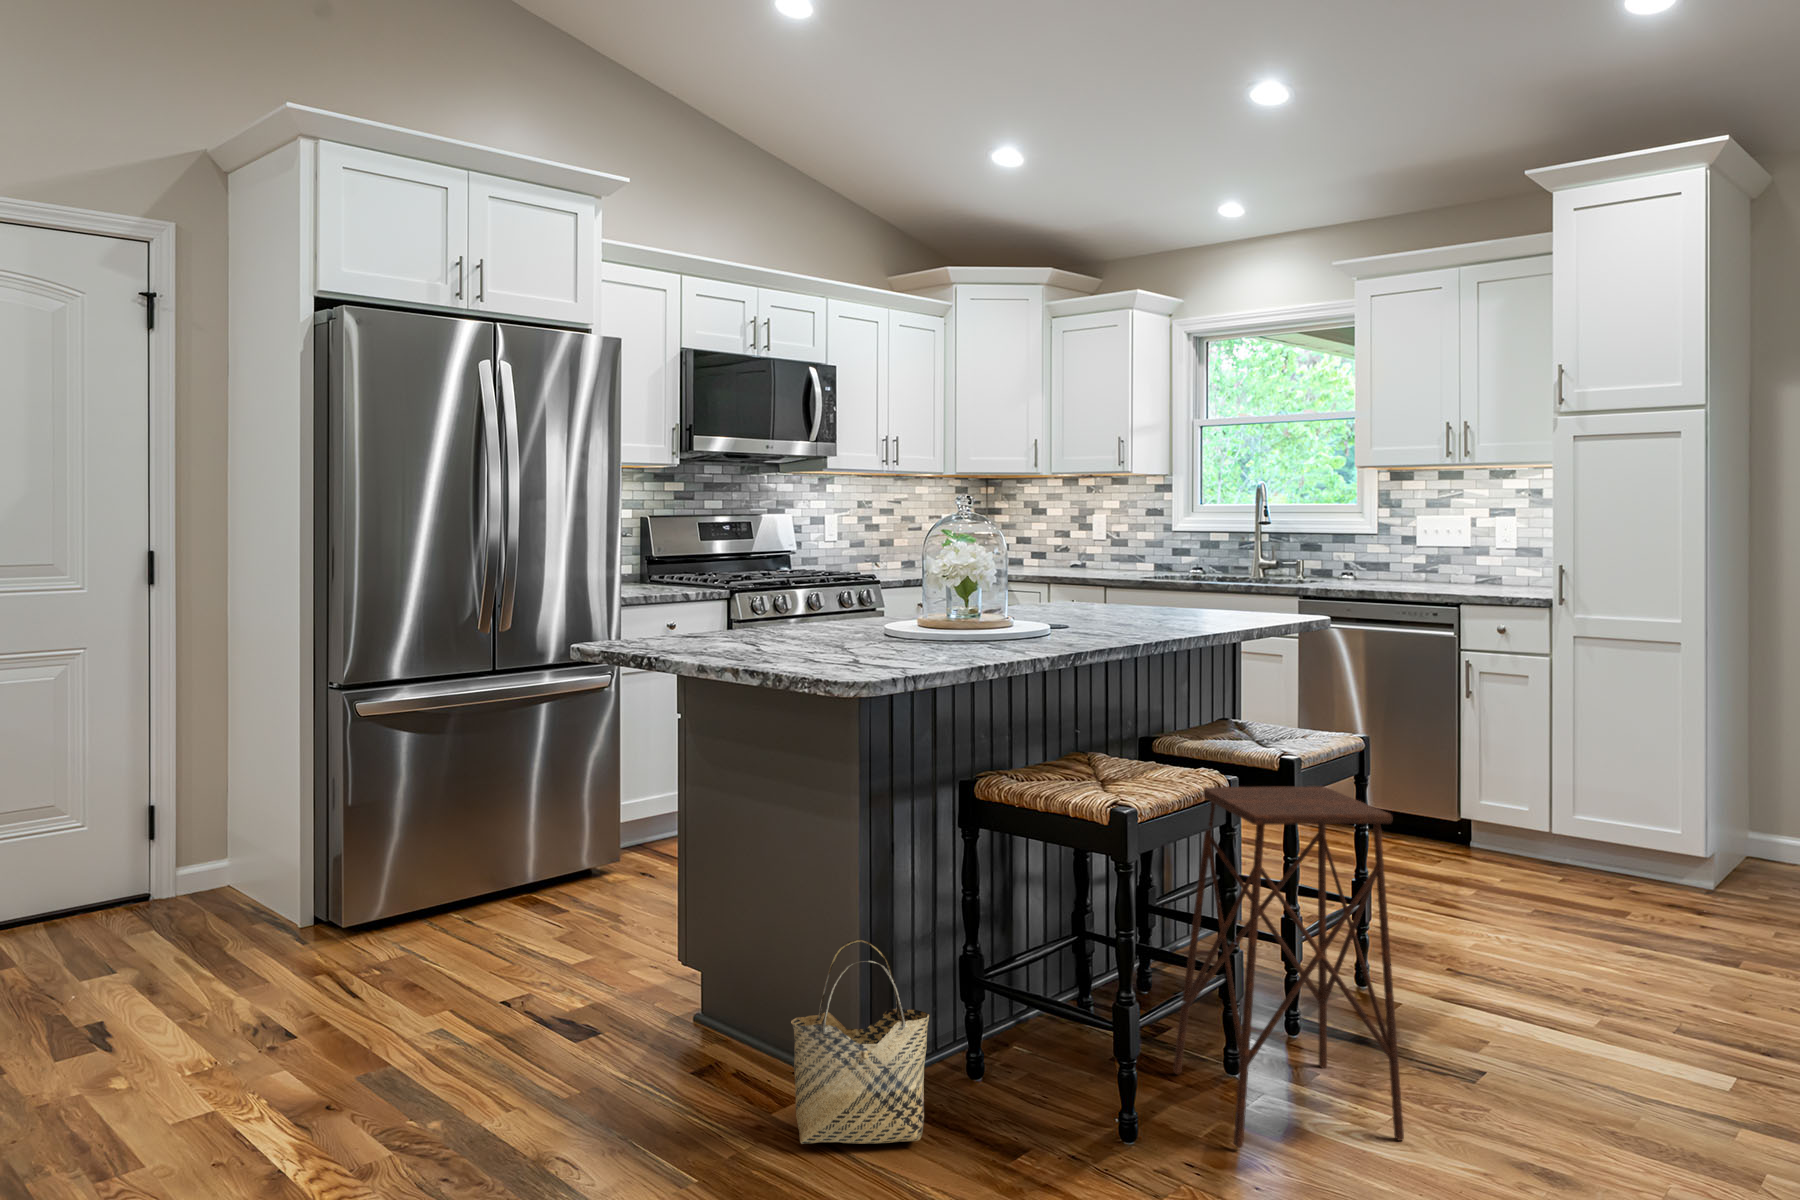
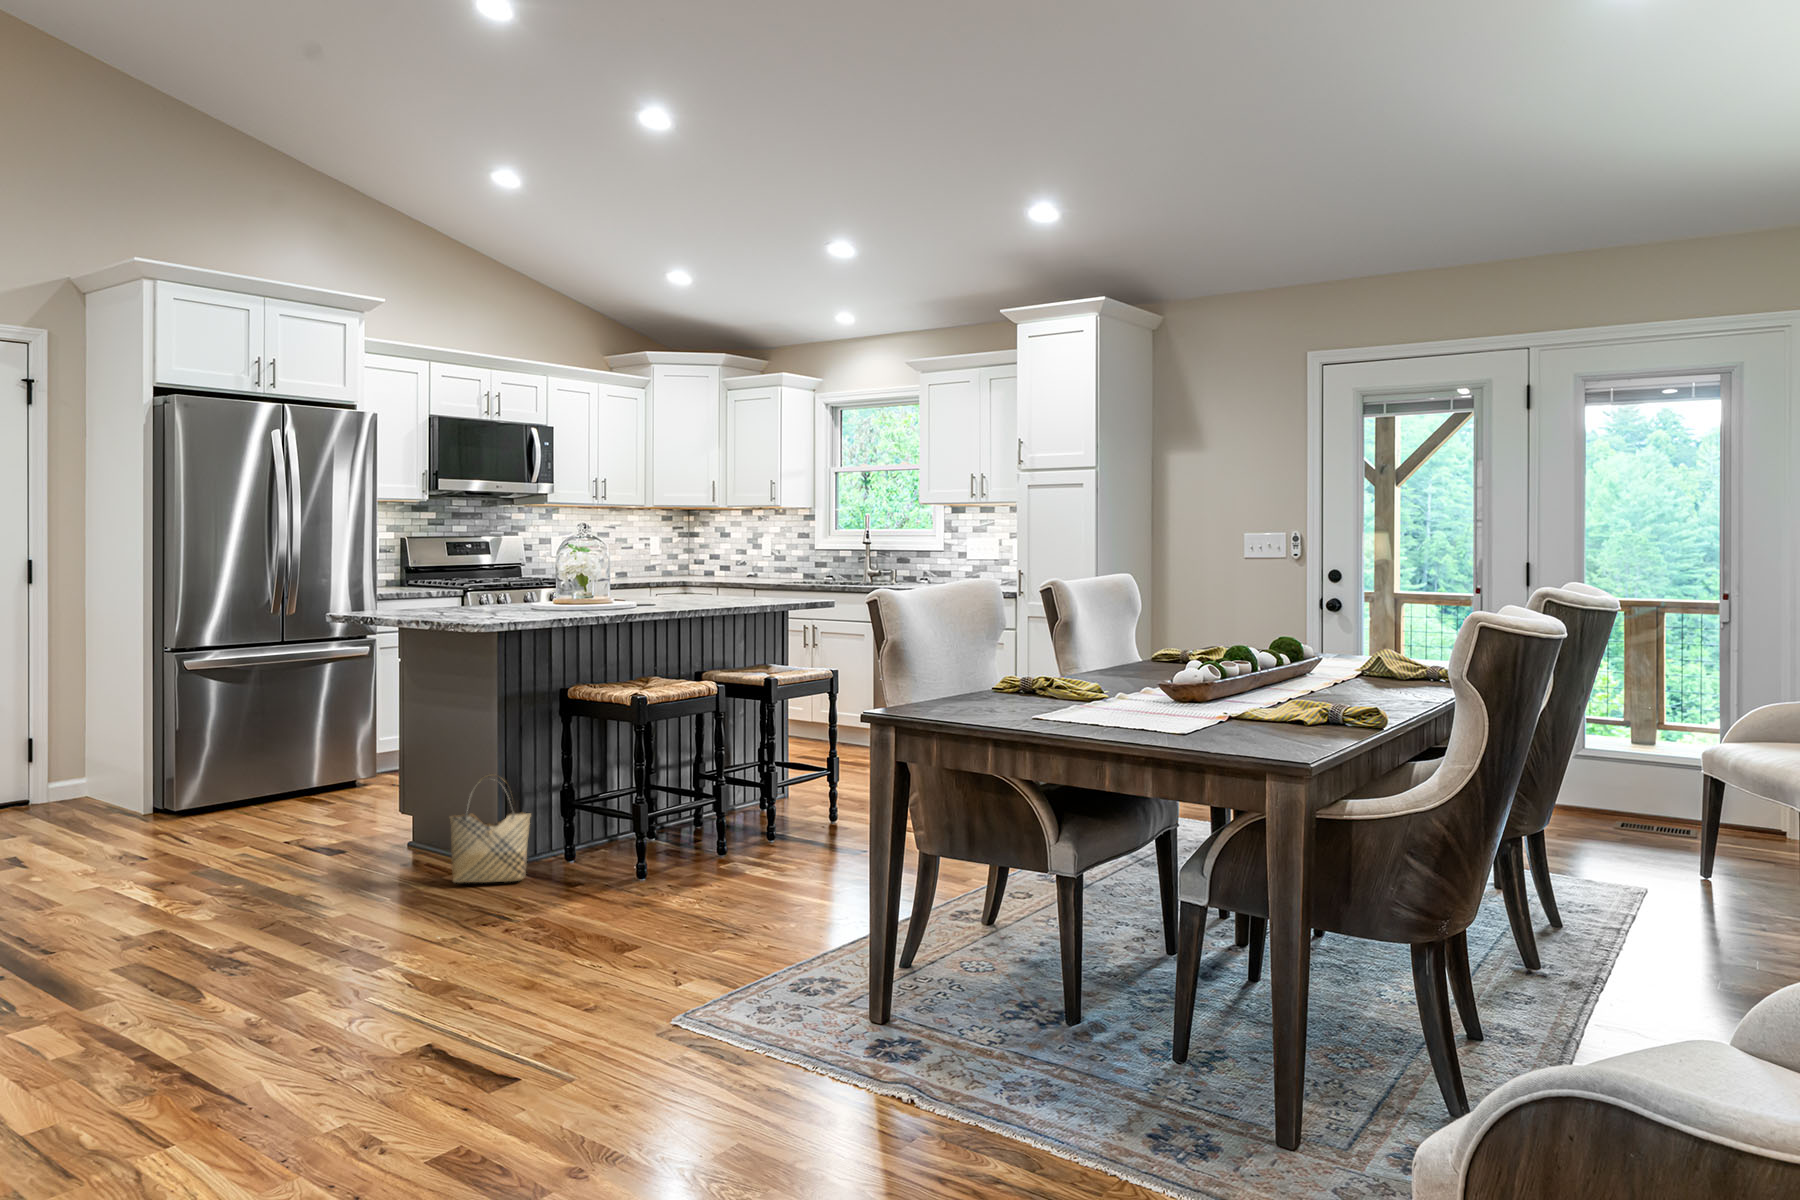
side table: present [1173,786,1404,1148] -> none [689,689,794,877]

